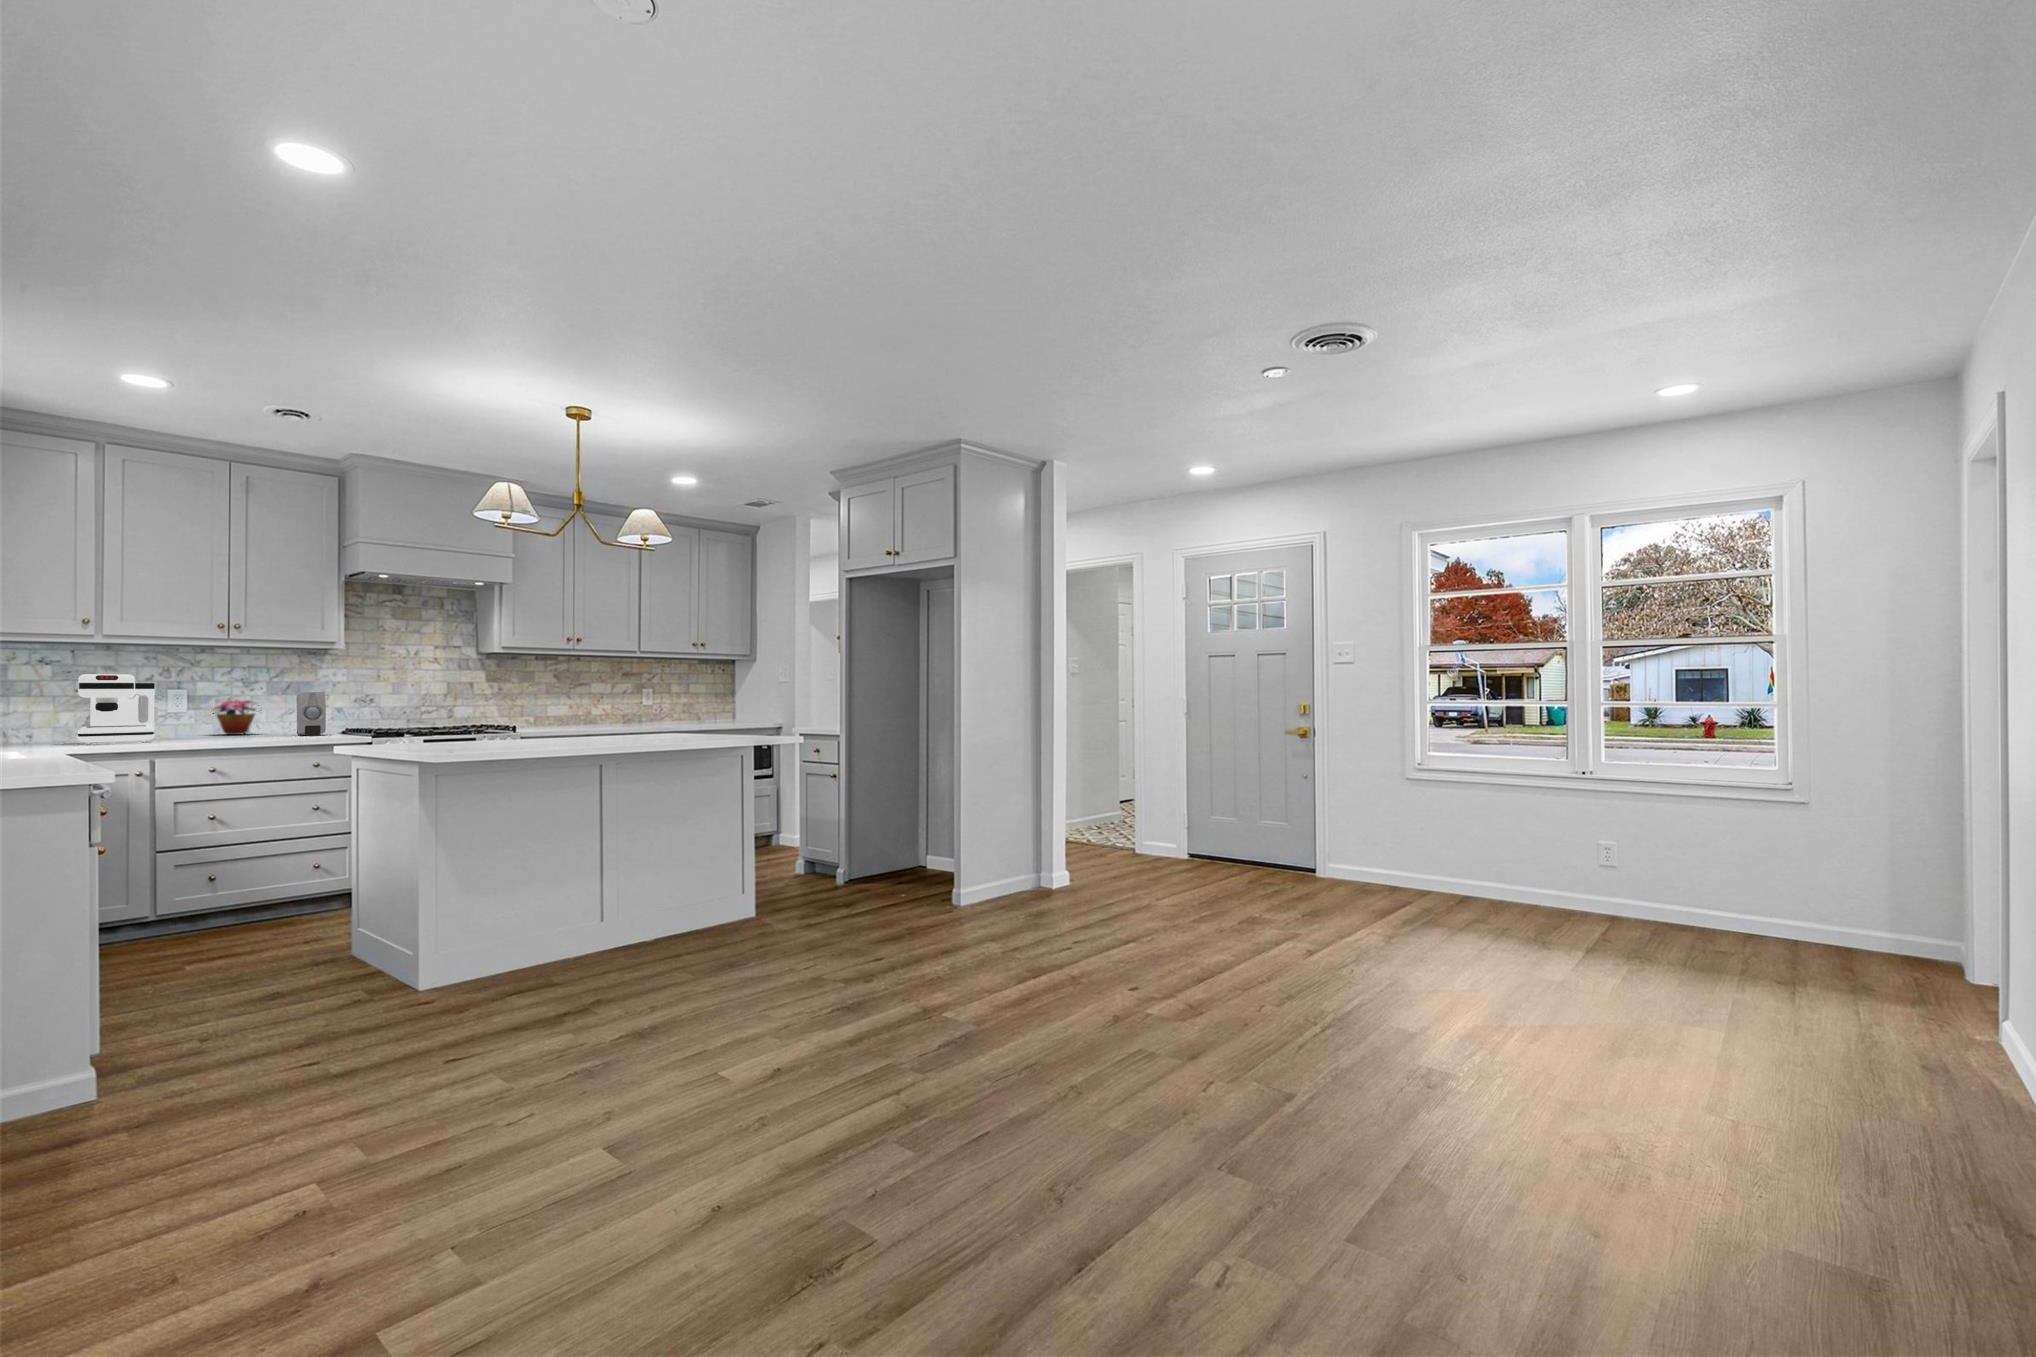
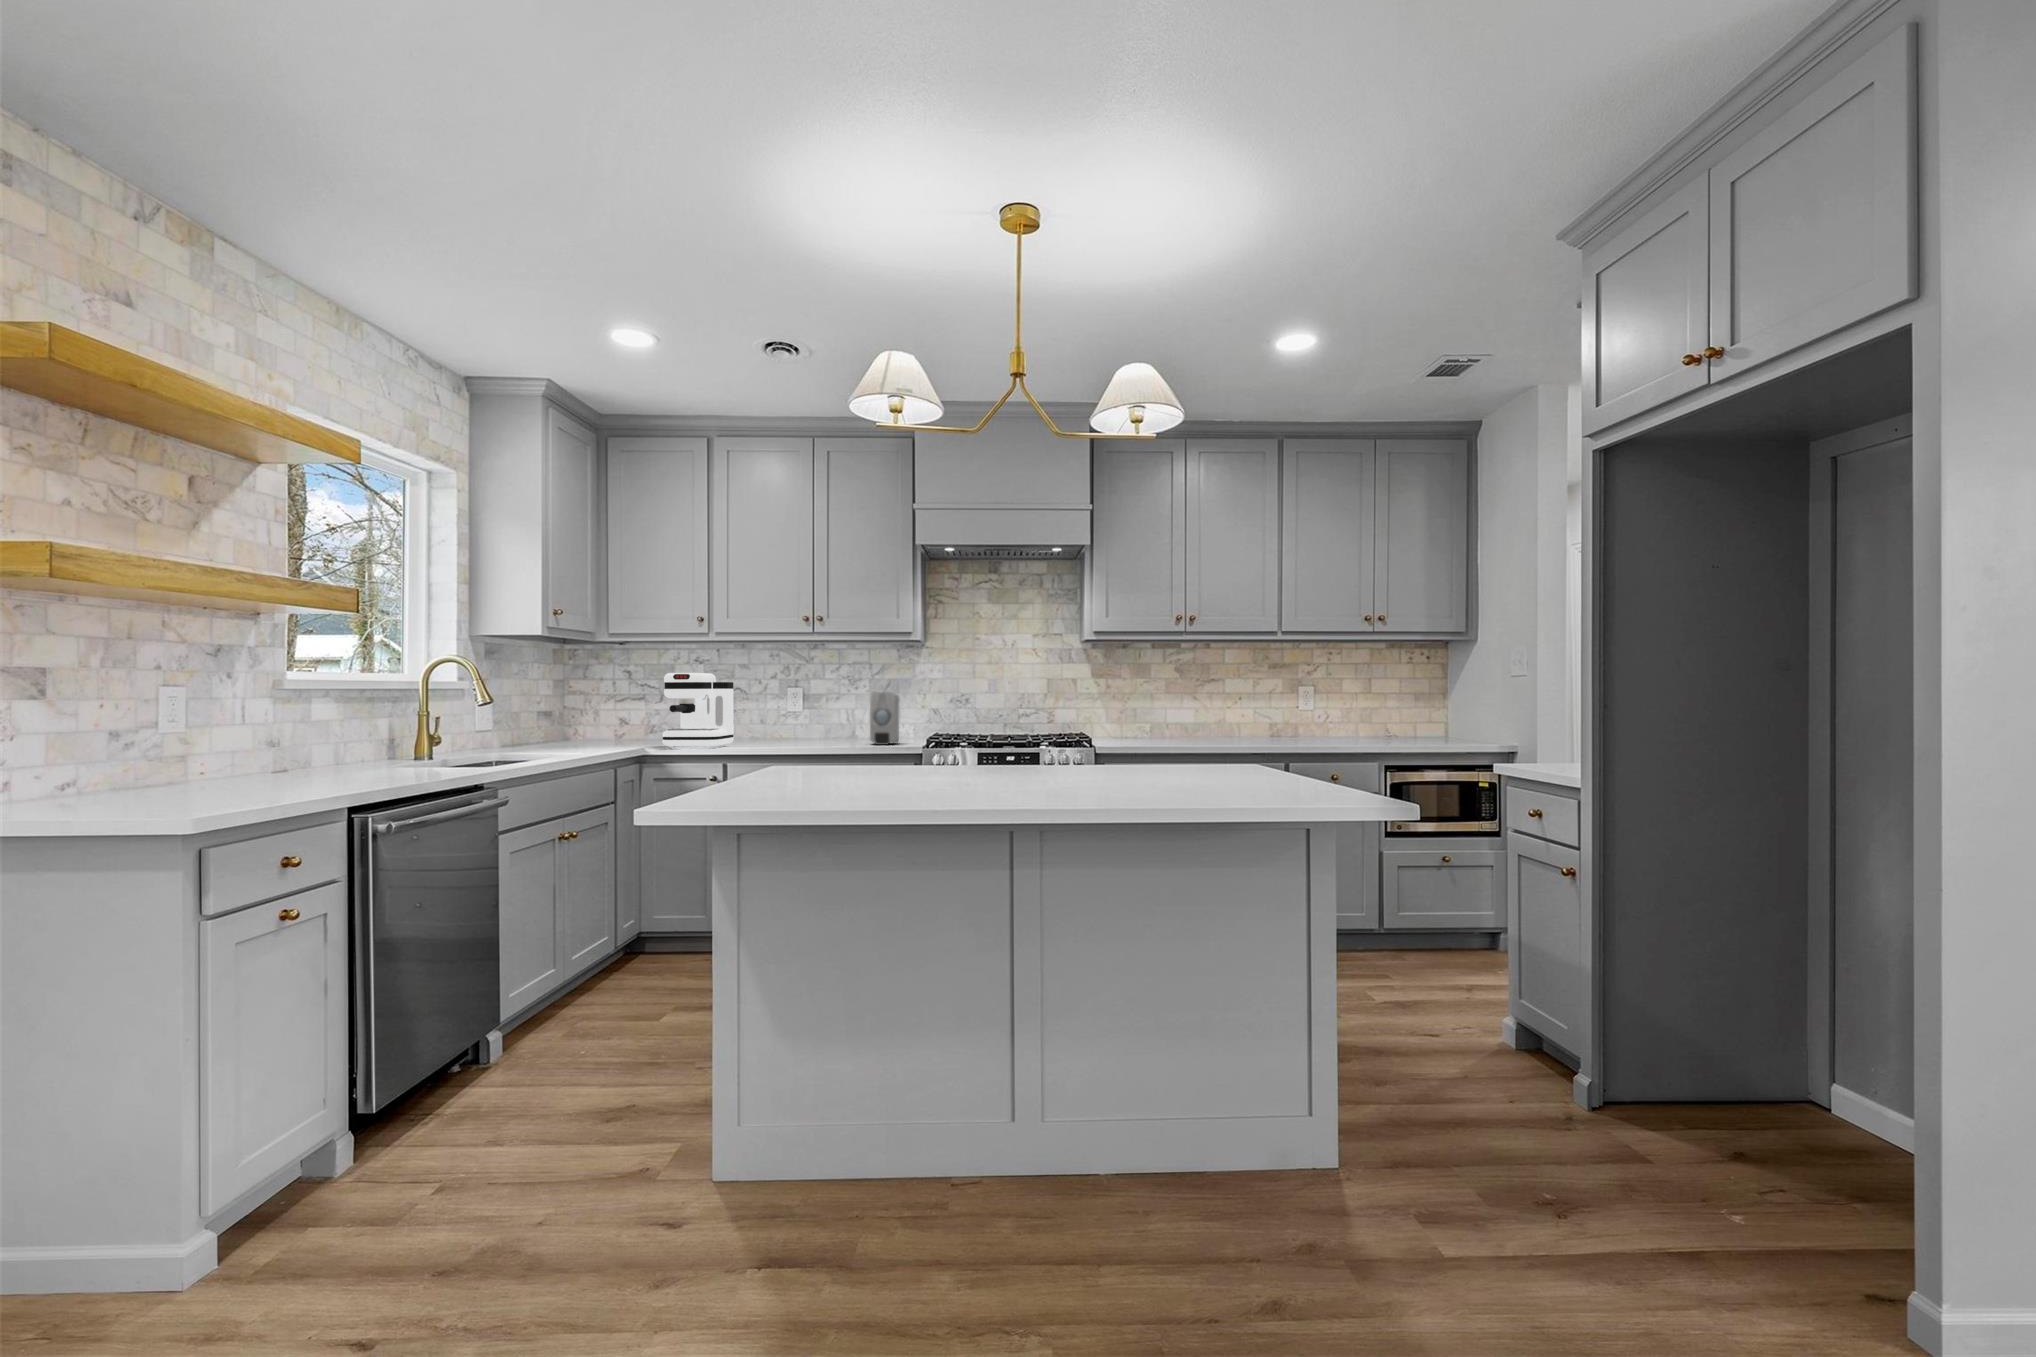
flower arrangement: present [213,700,261,735] -> none [808,699,869,740]

